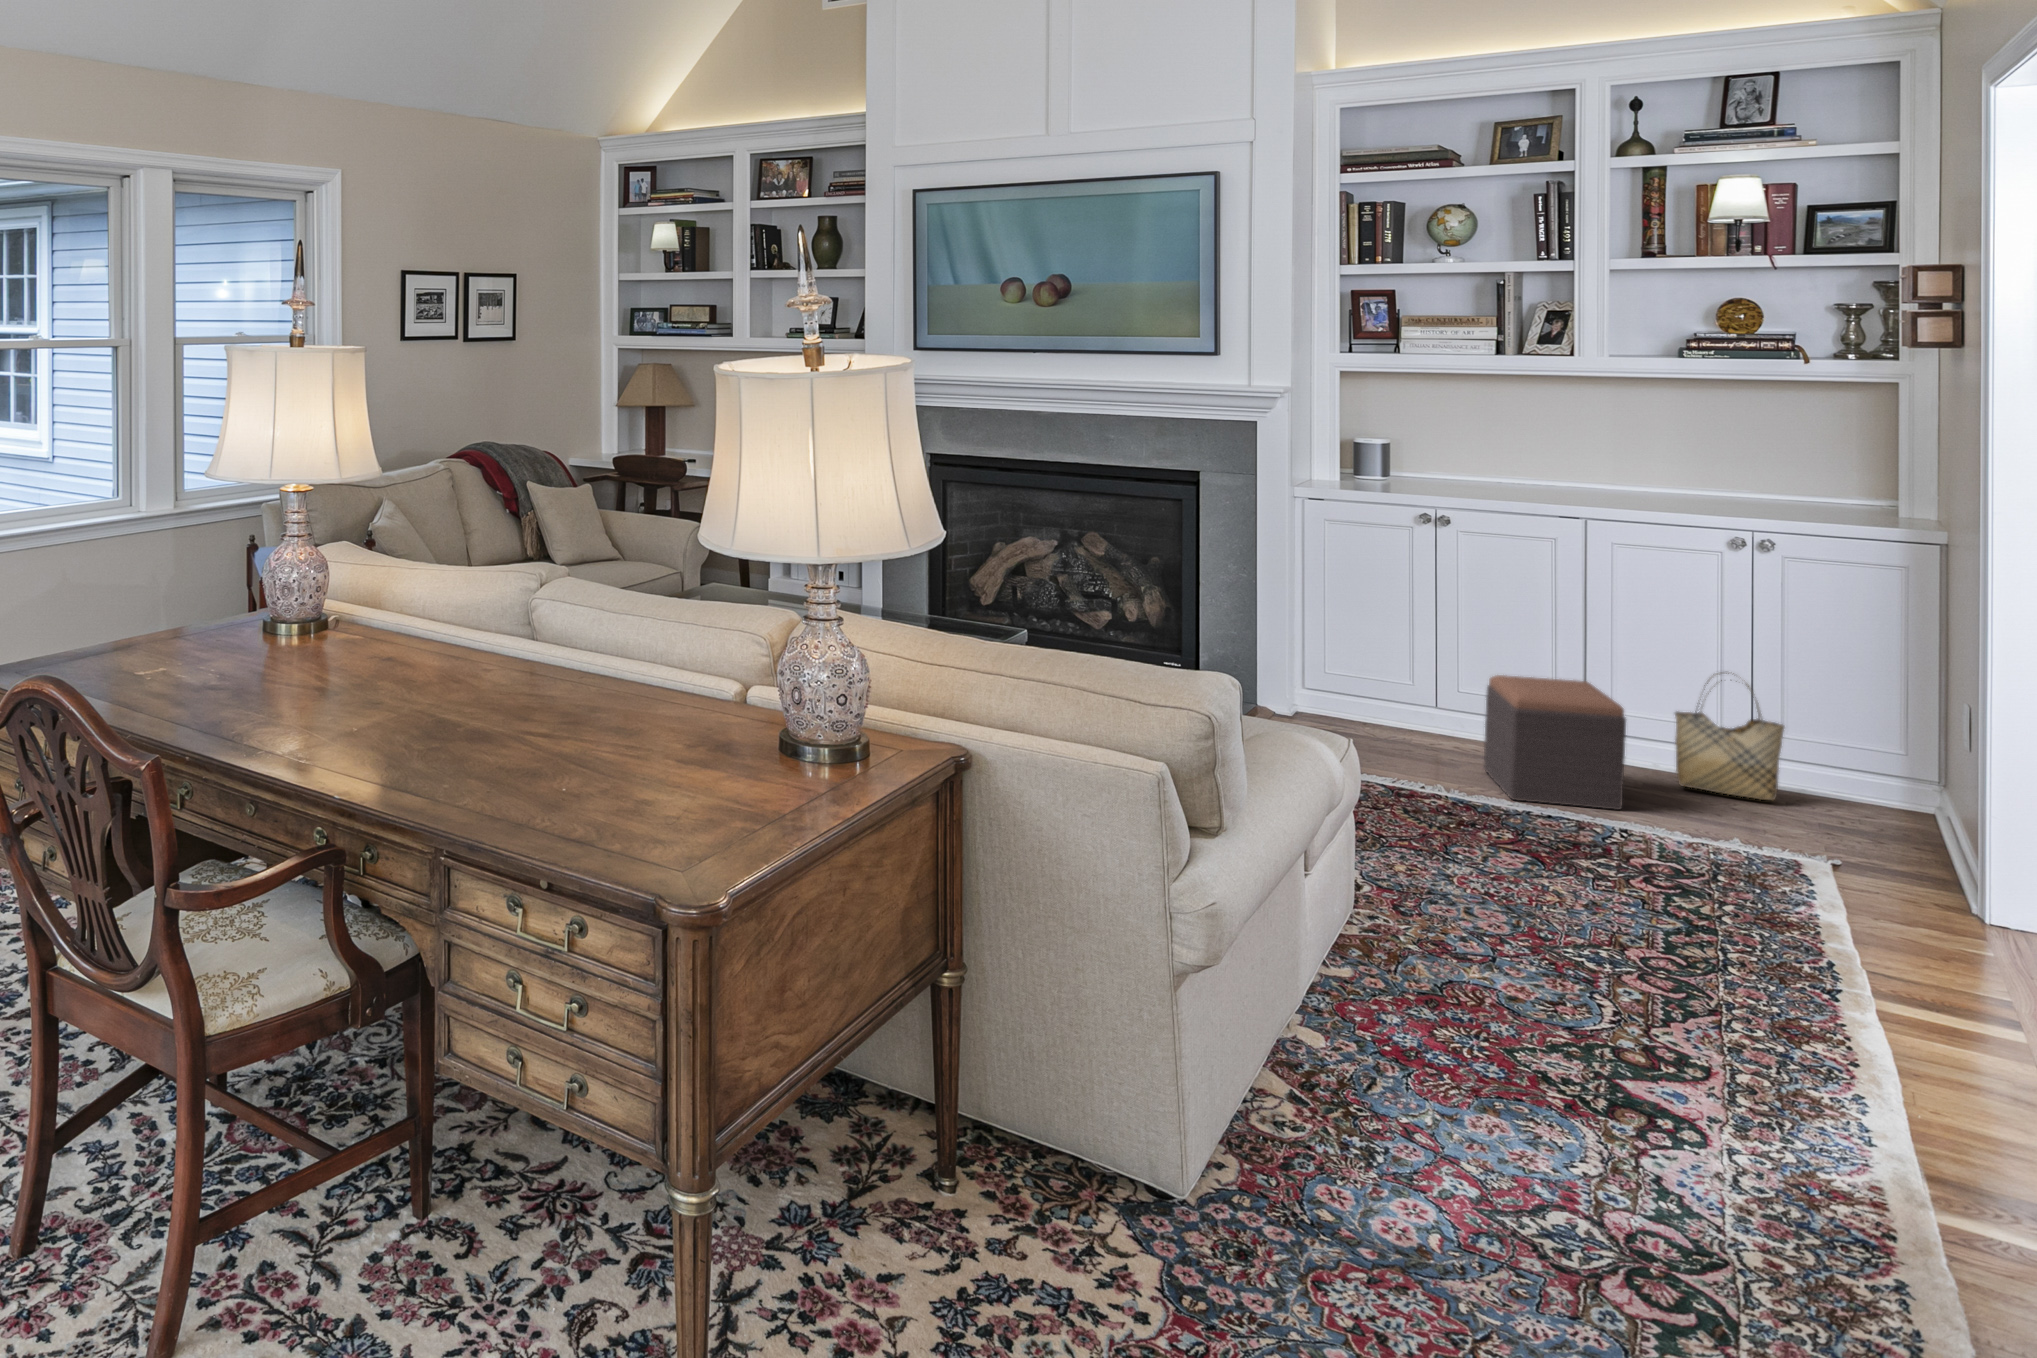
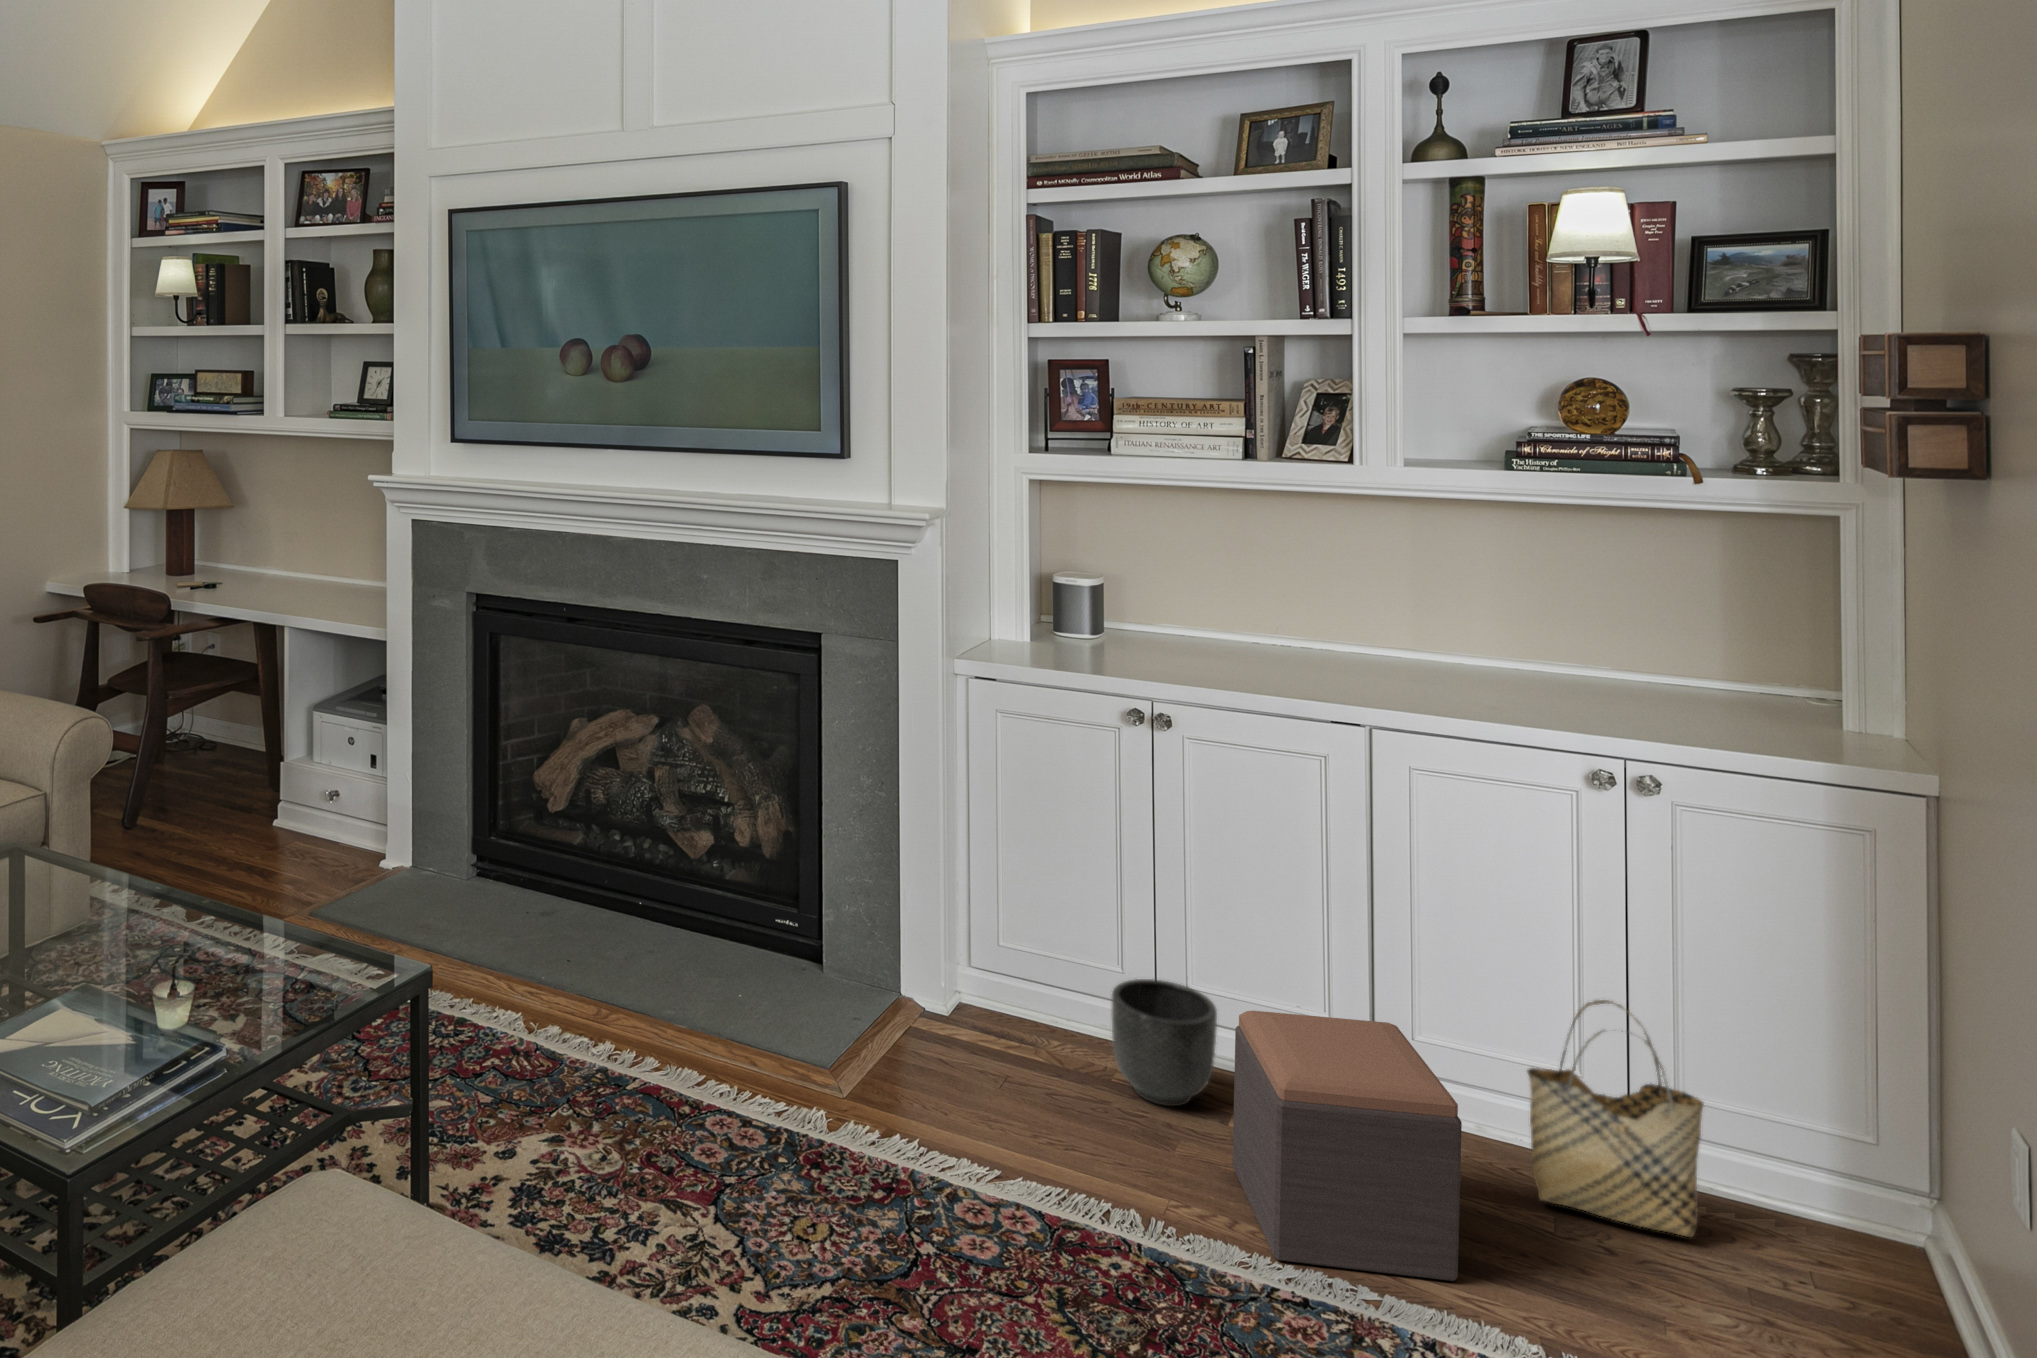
planter: none [1403,679,1473,749] -> present [1111,979,1217,1106]

